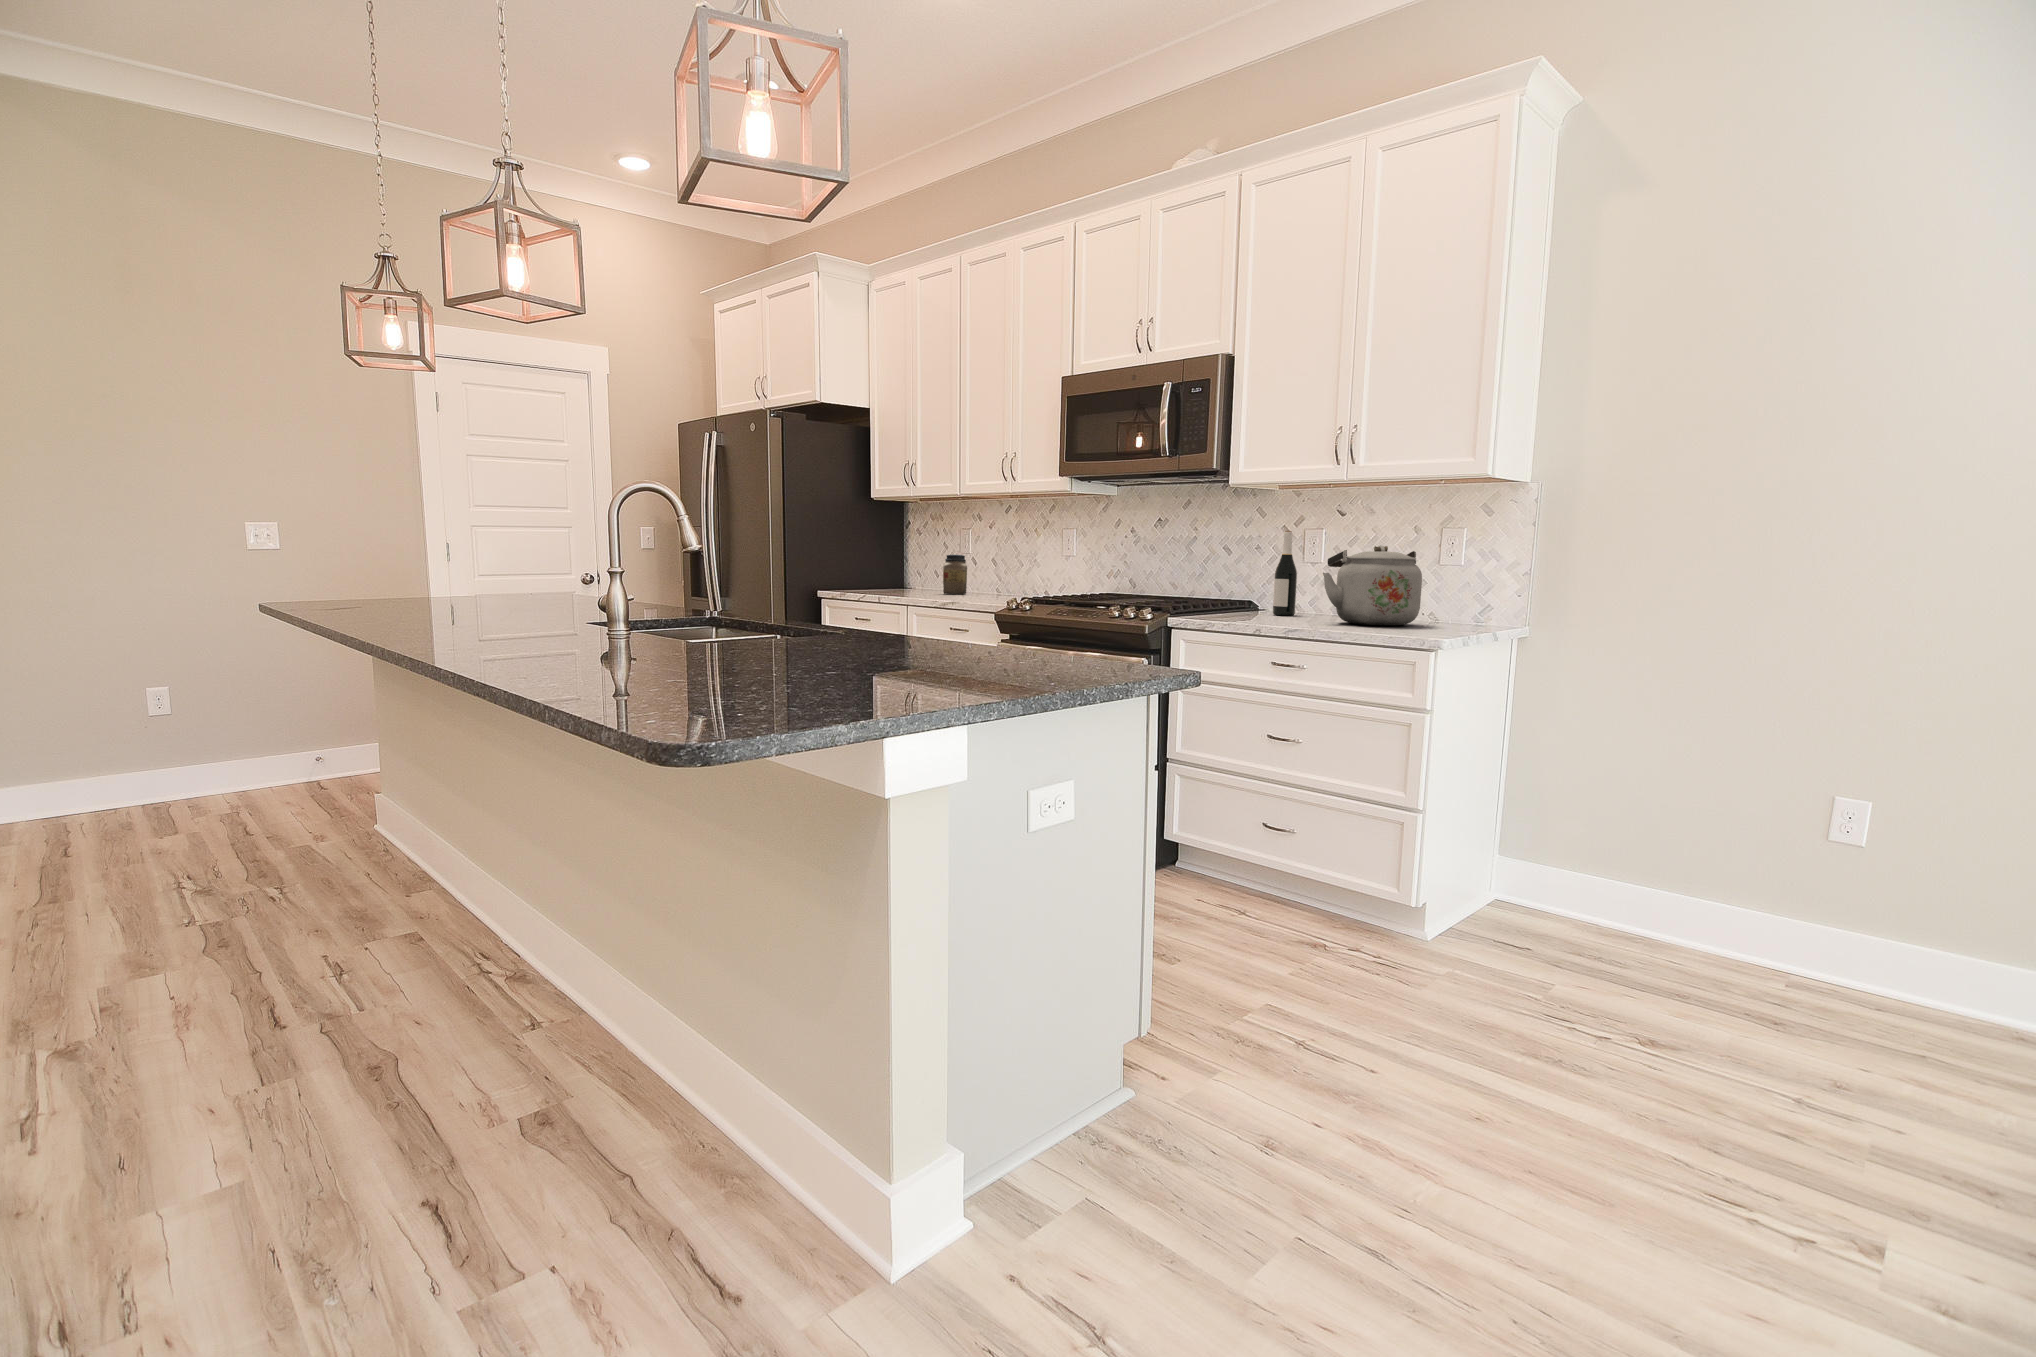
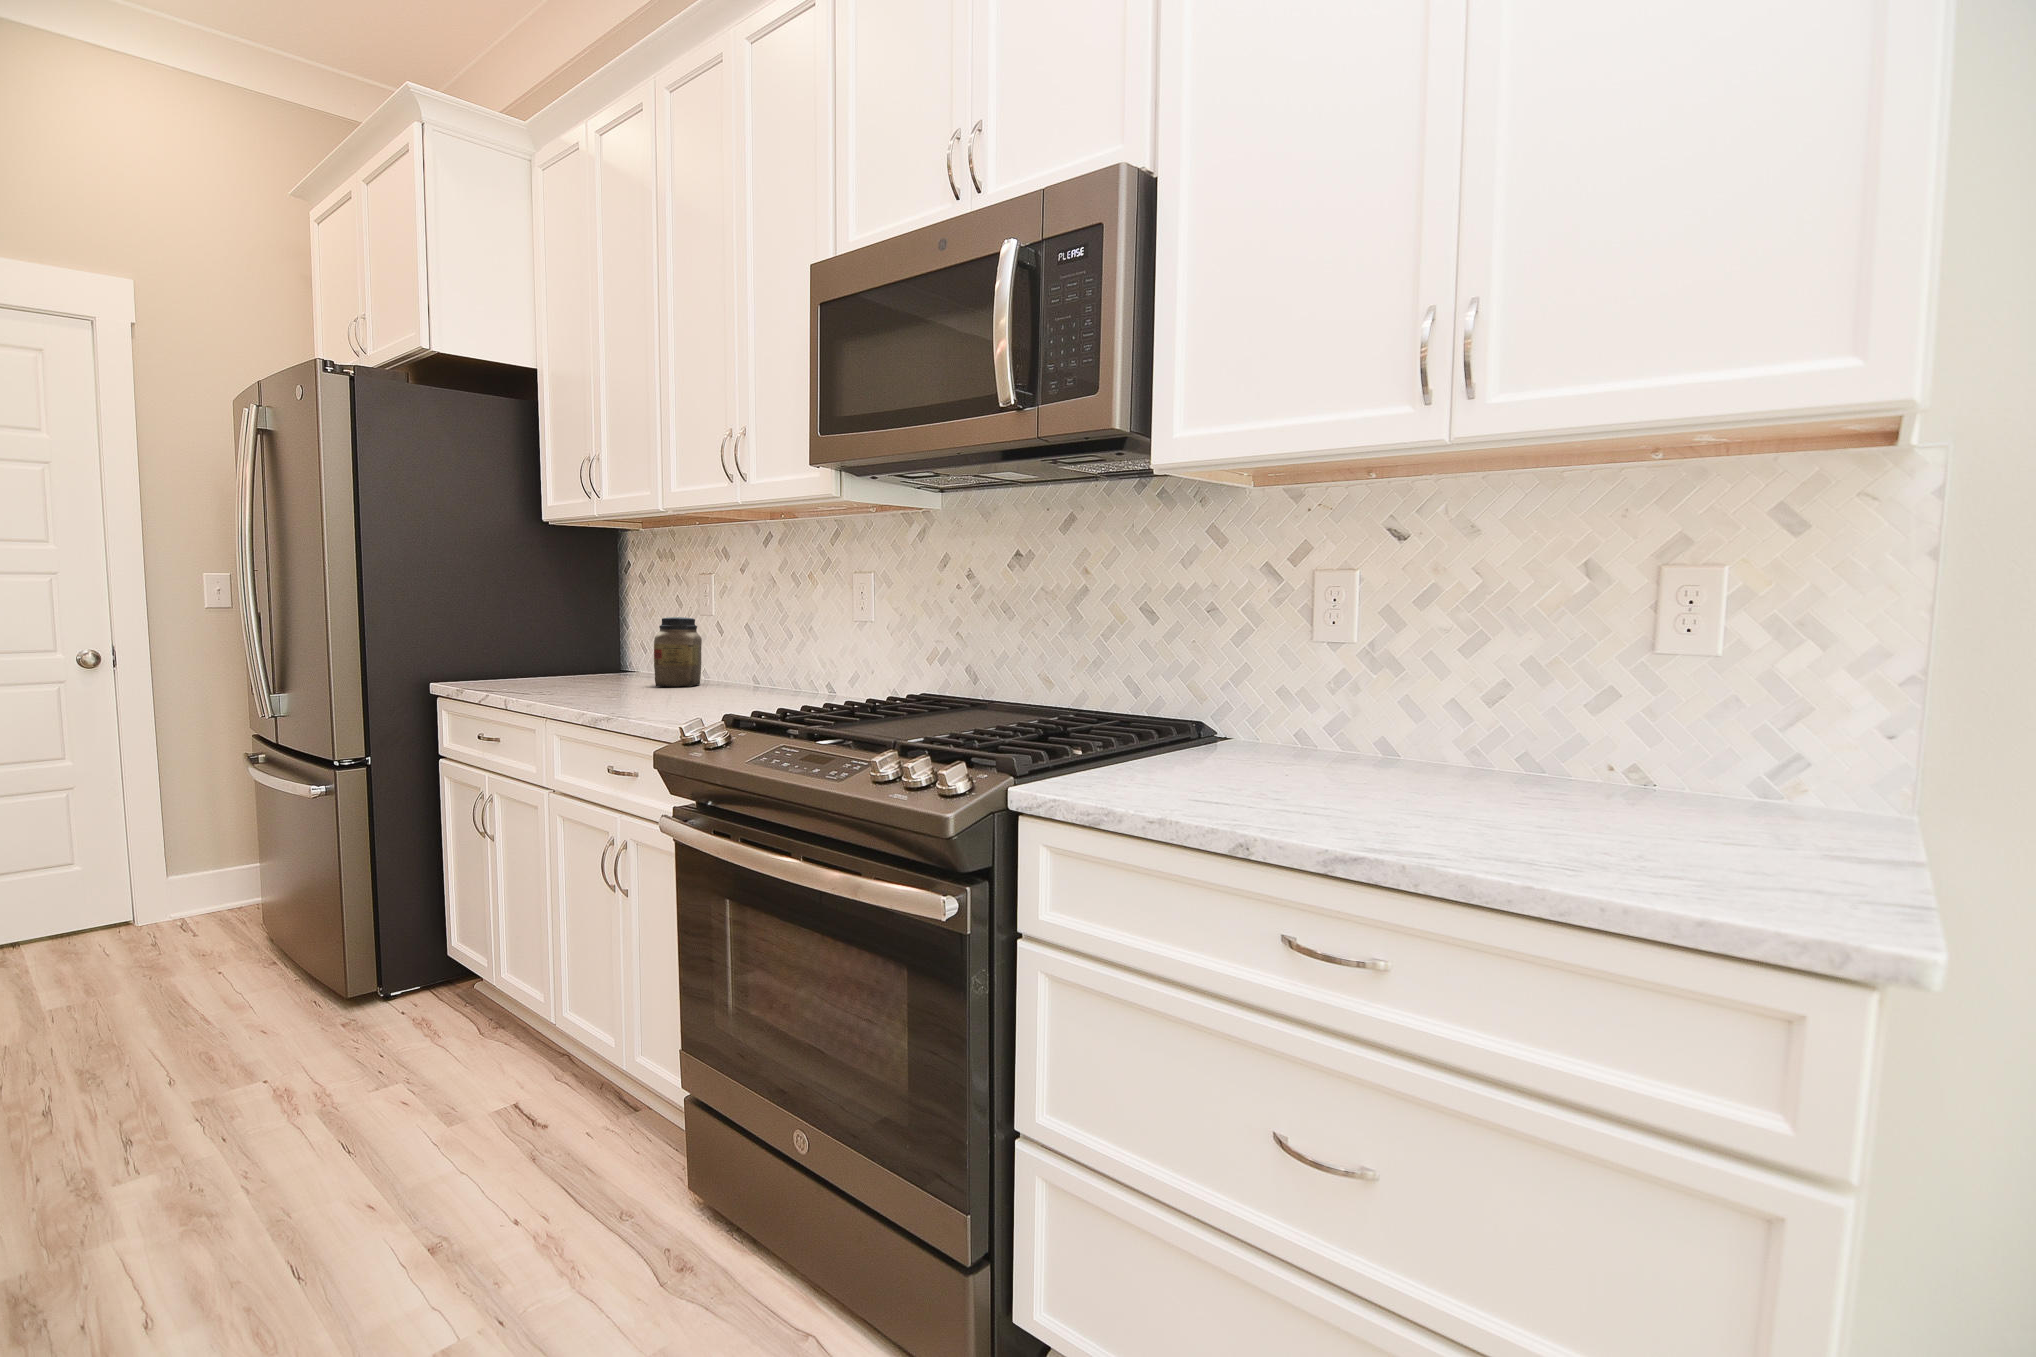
wine bottle: present [1273,531,1297,616] -> none [1256,574,1309,768]
kettle: present [1323,545,1422,625] -> none [1407,612,1687,835]

